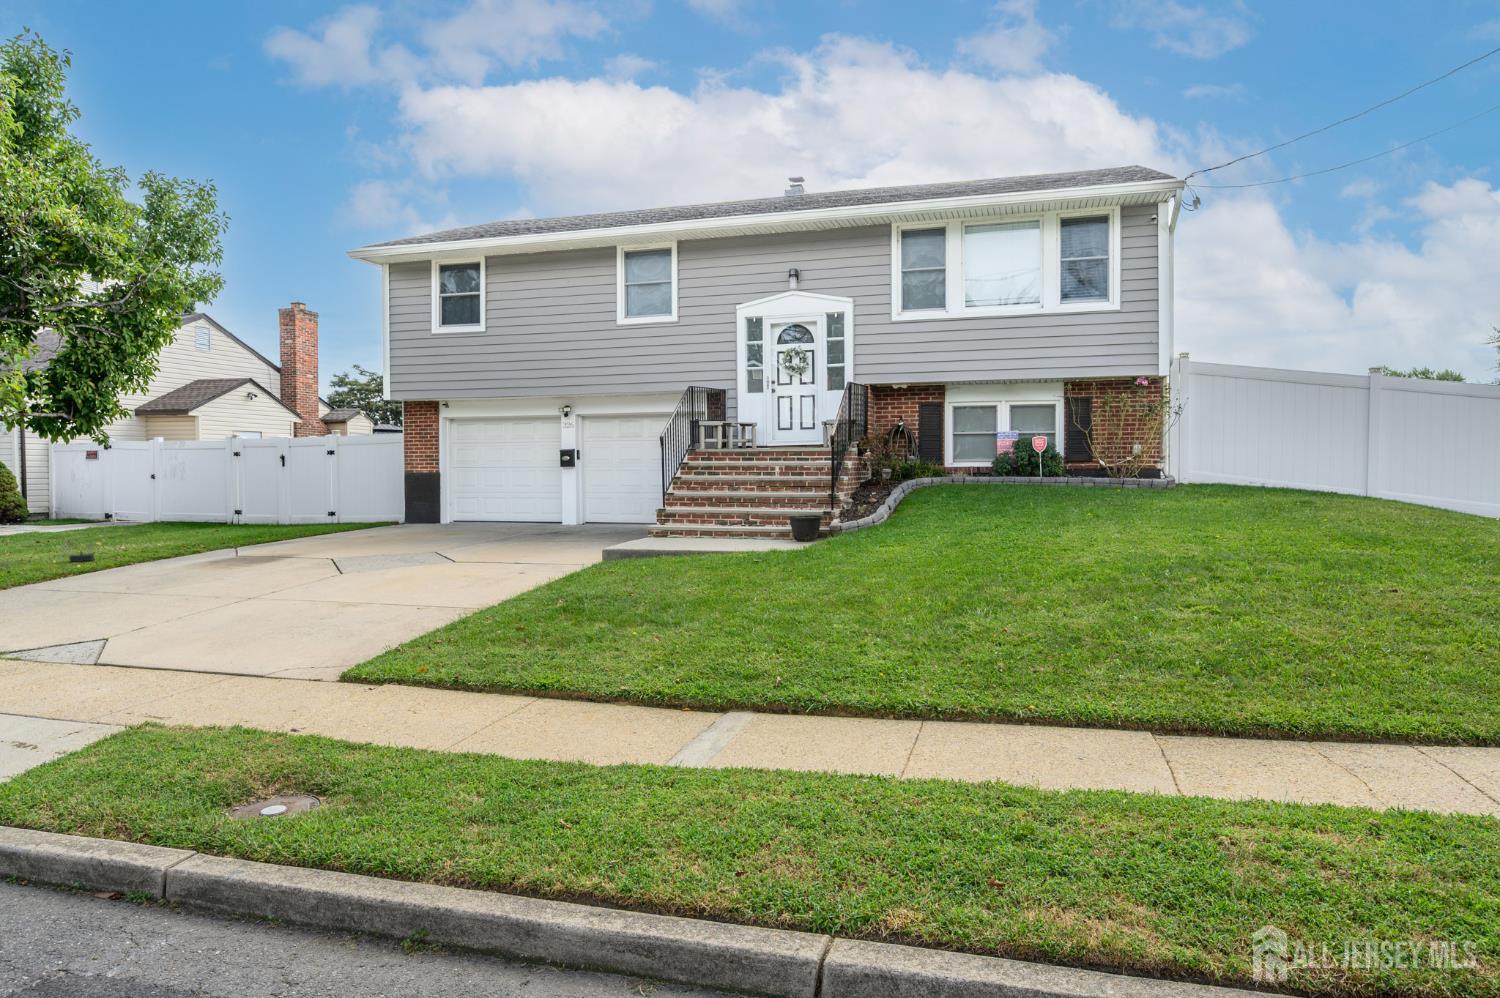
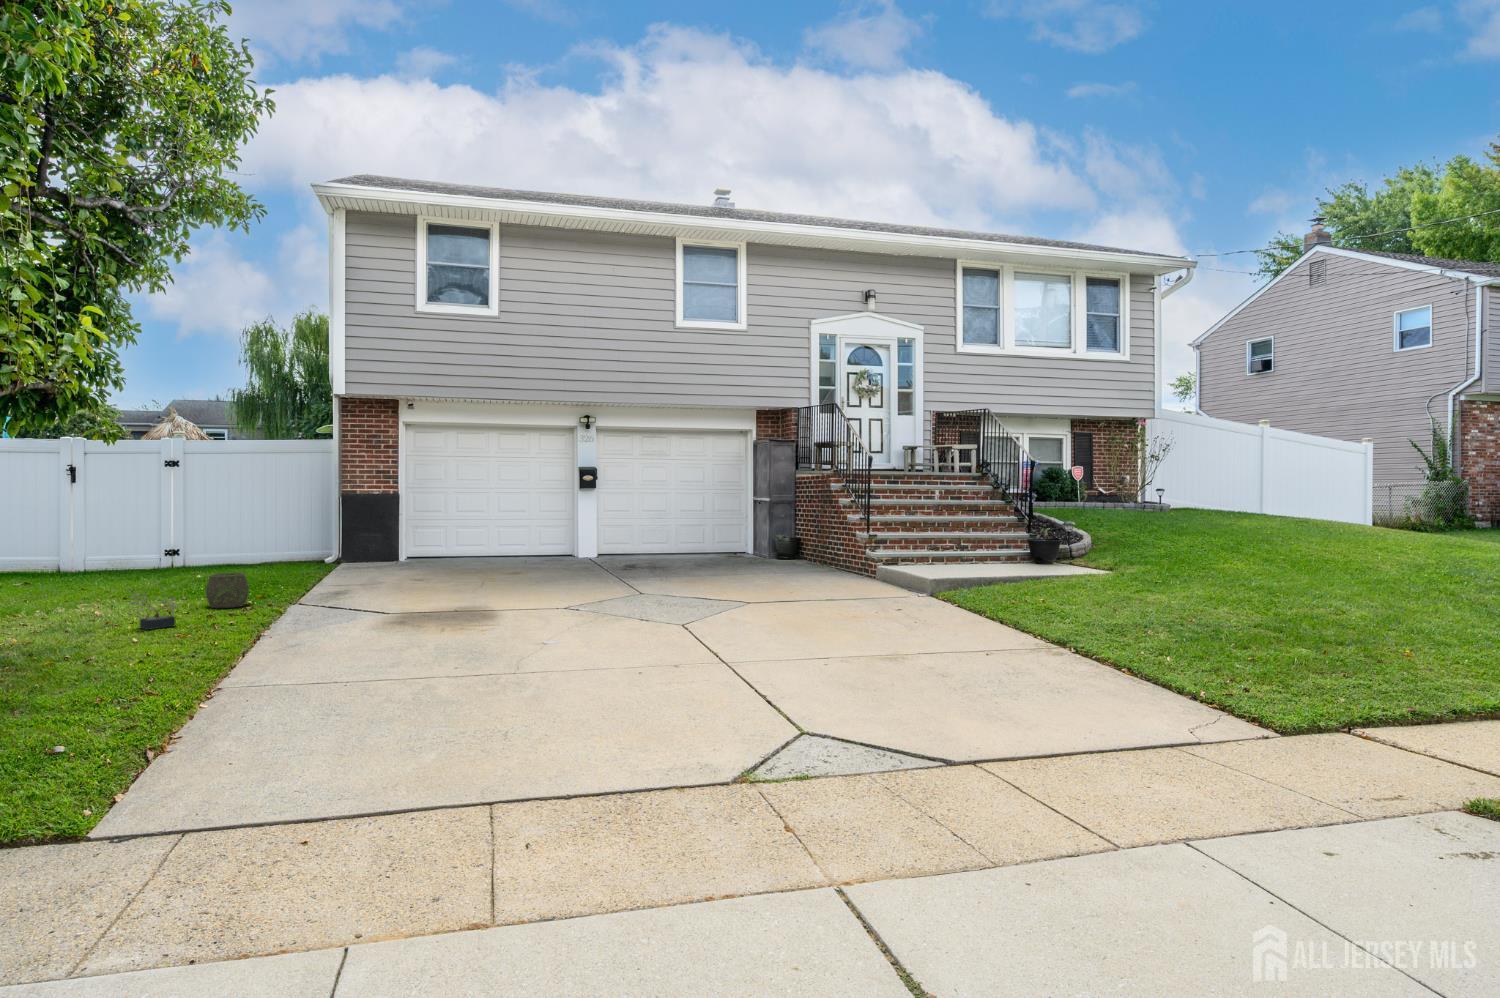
woven basket: none [160,528,193,551] -> present [206,572,249,608]

